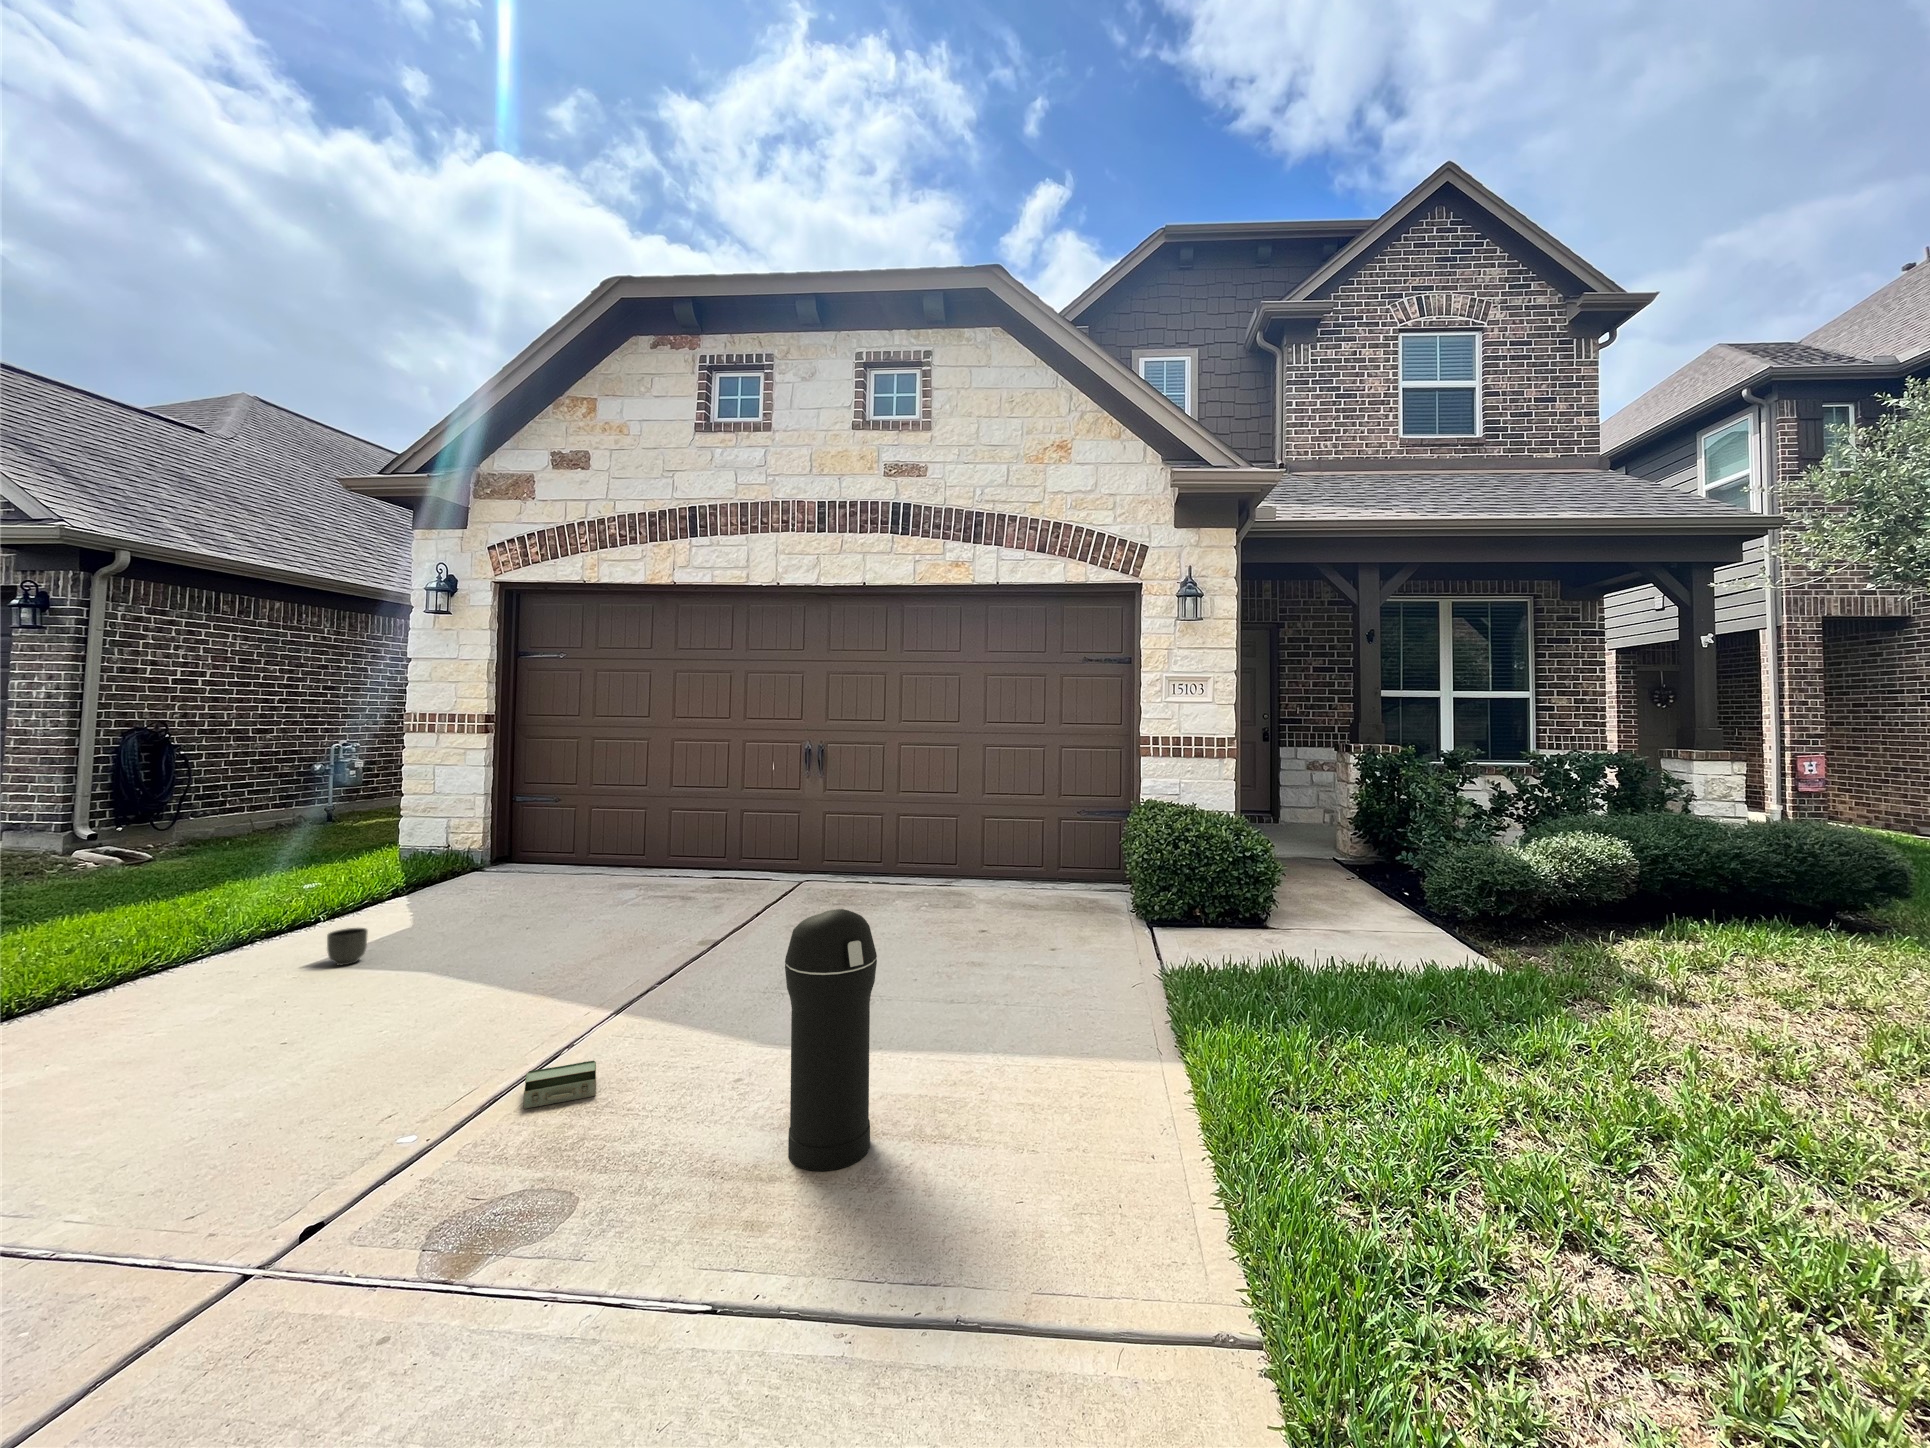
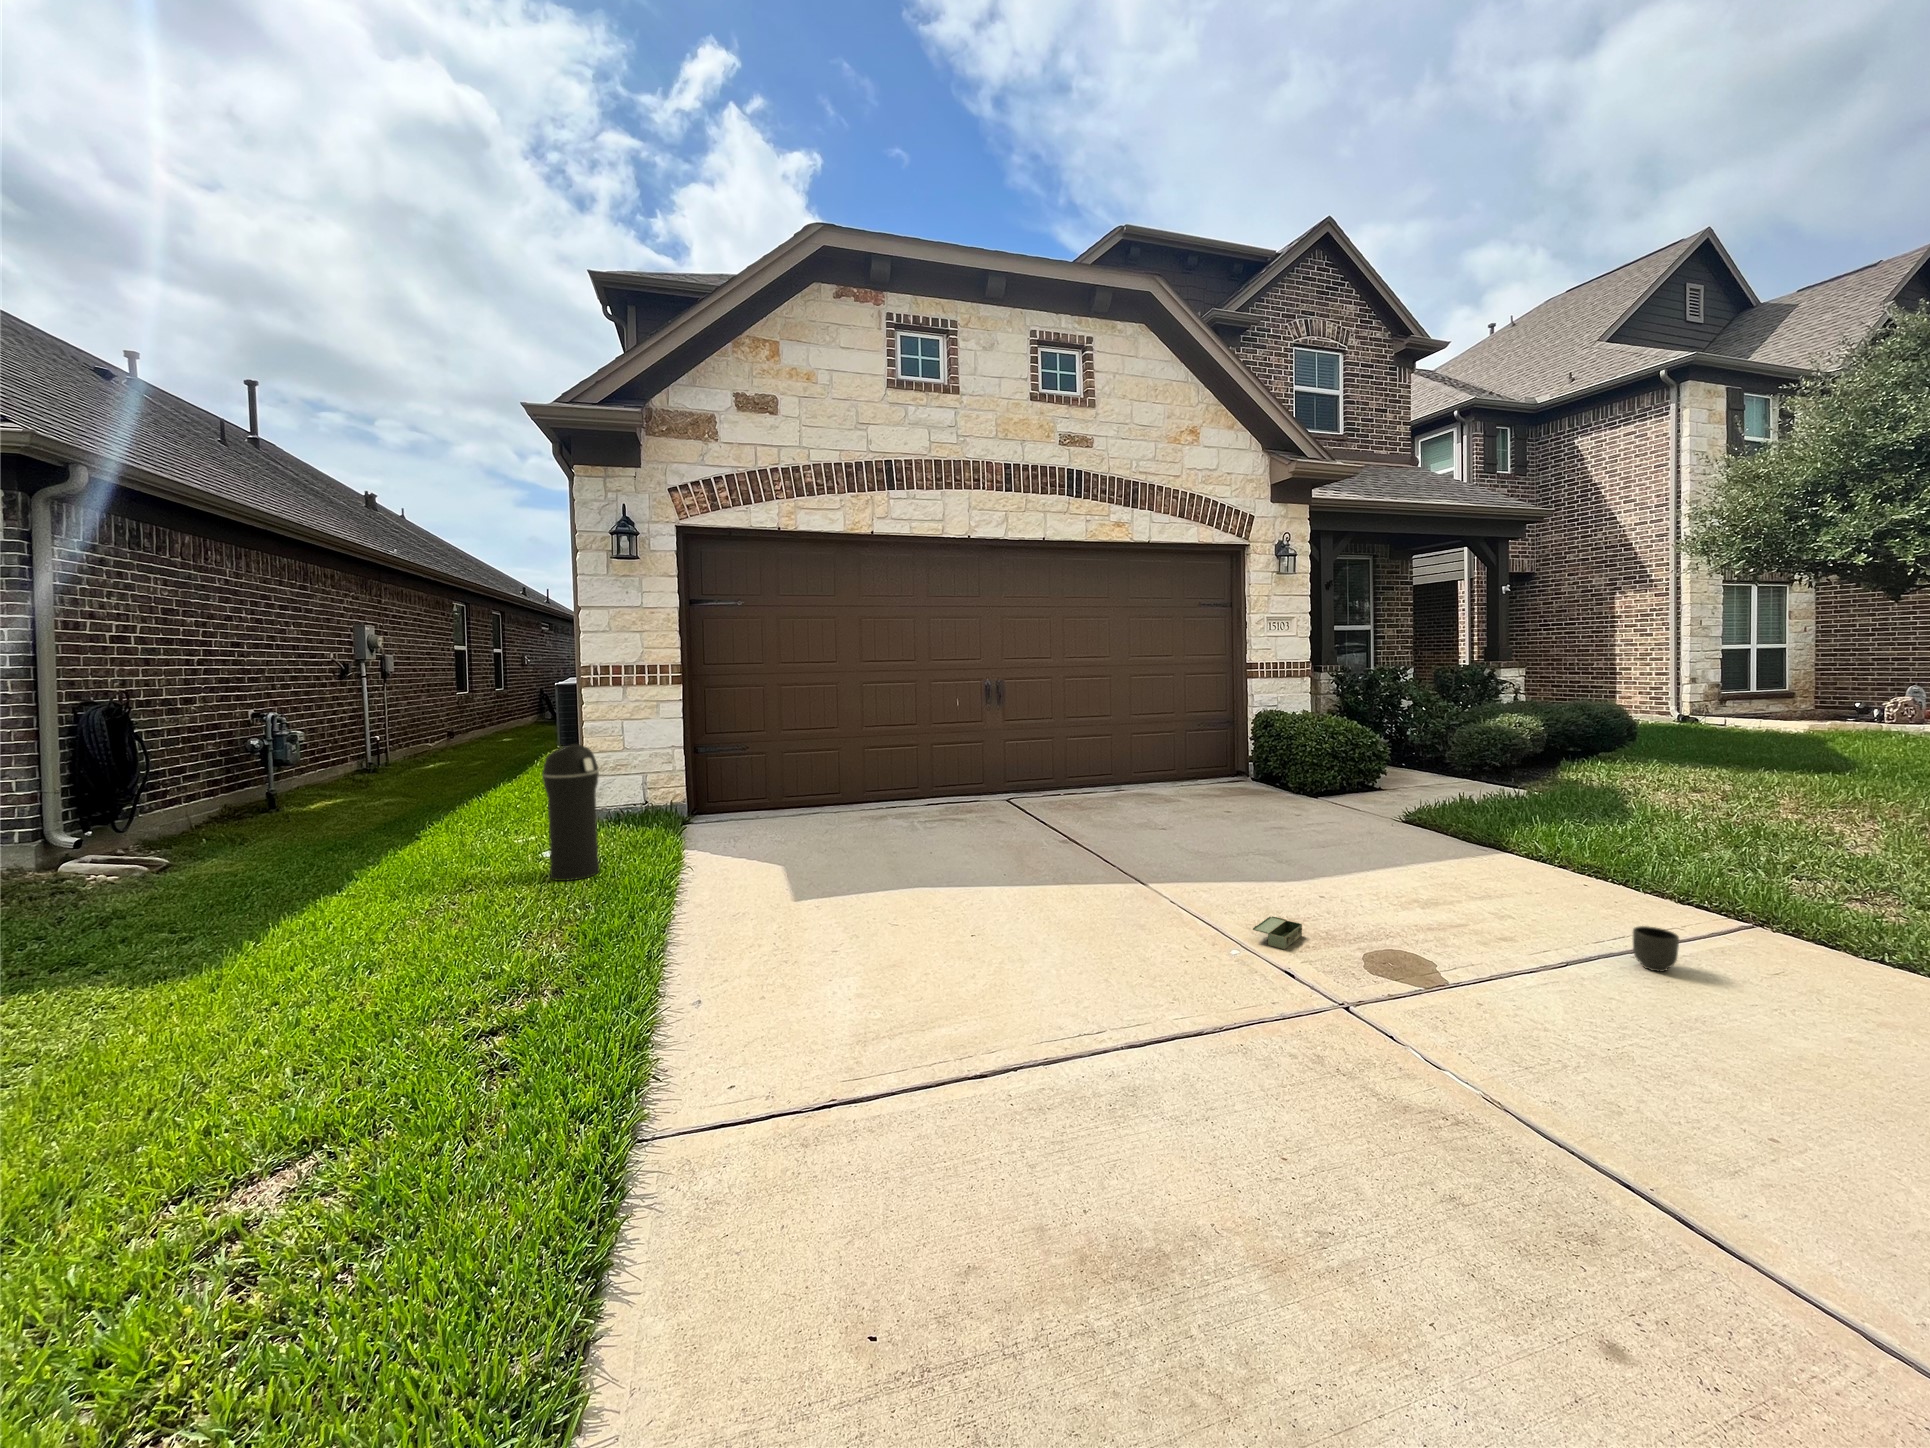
trash can: present [785,909,877,1171] -> present [543,744,600,881]
planter: present [327,928,368,965] -> present [1633,926,1679,972]

